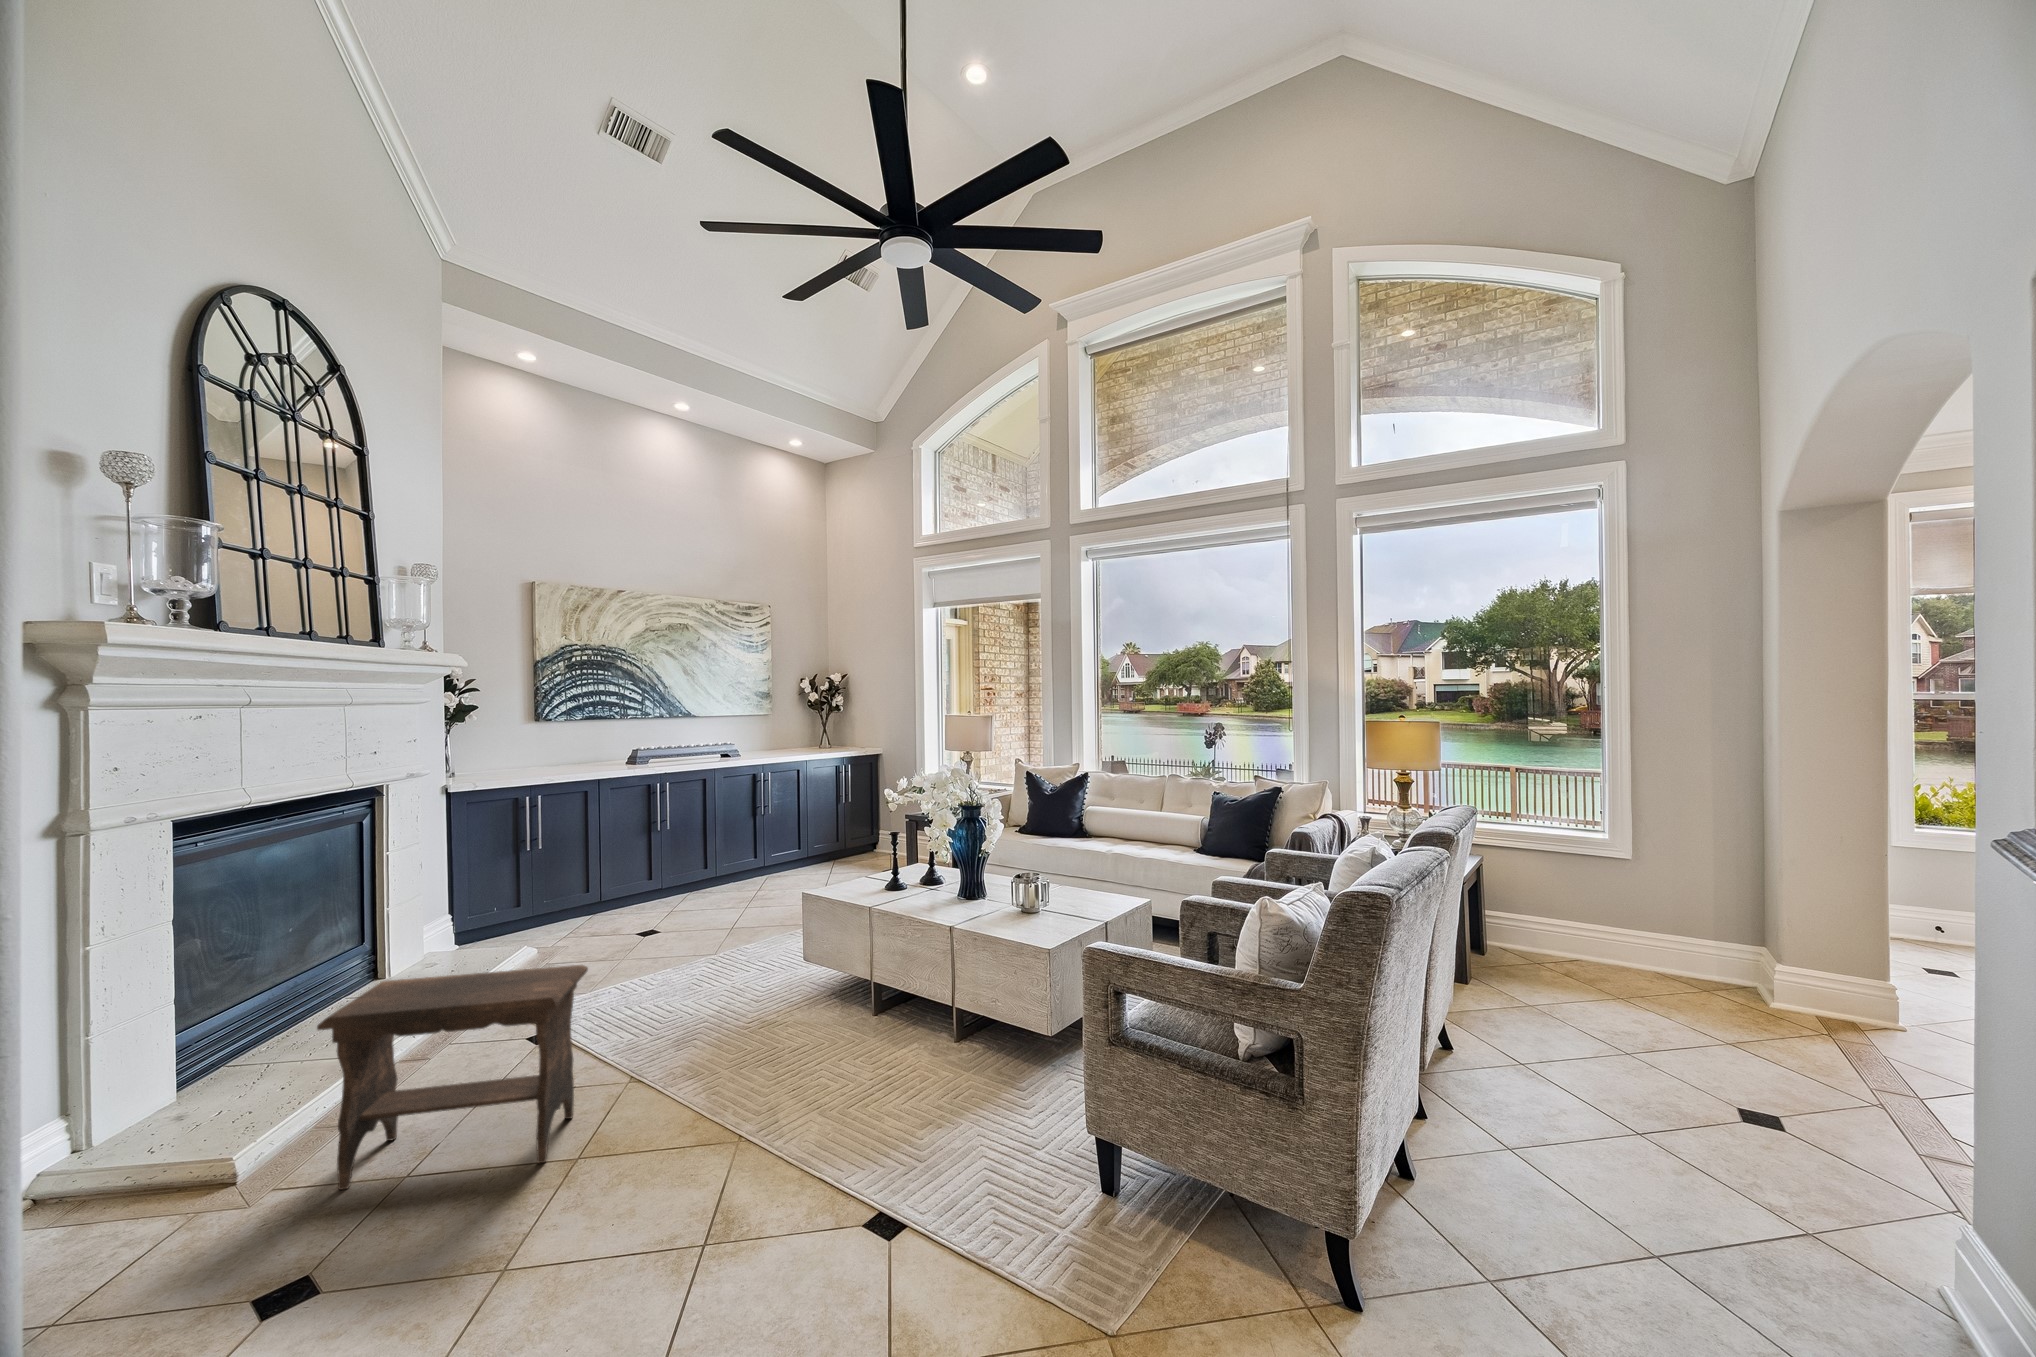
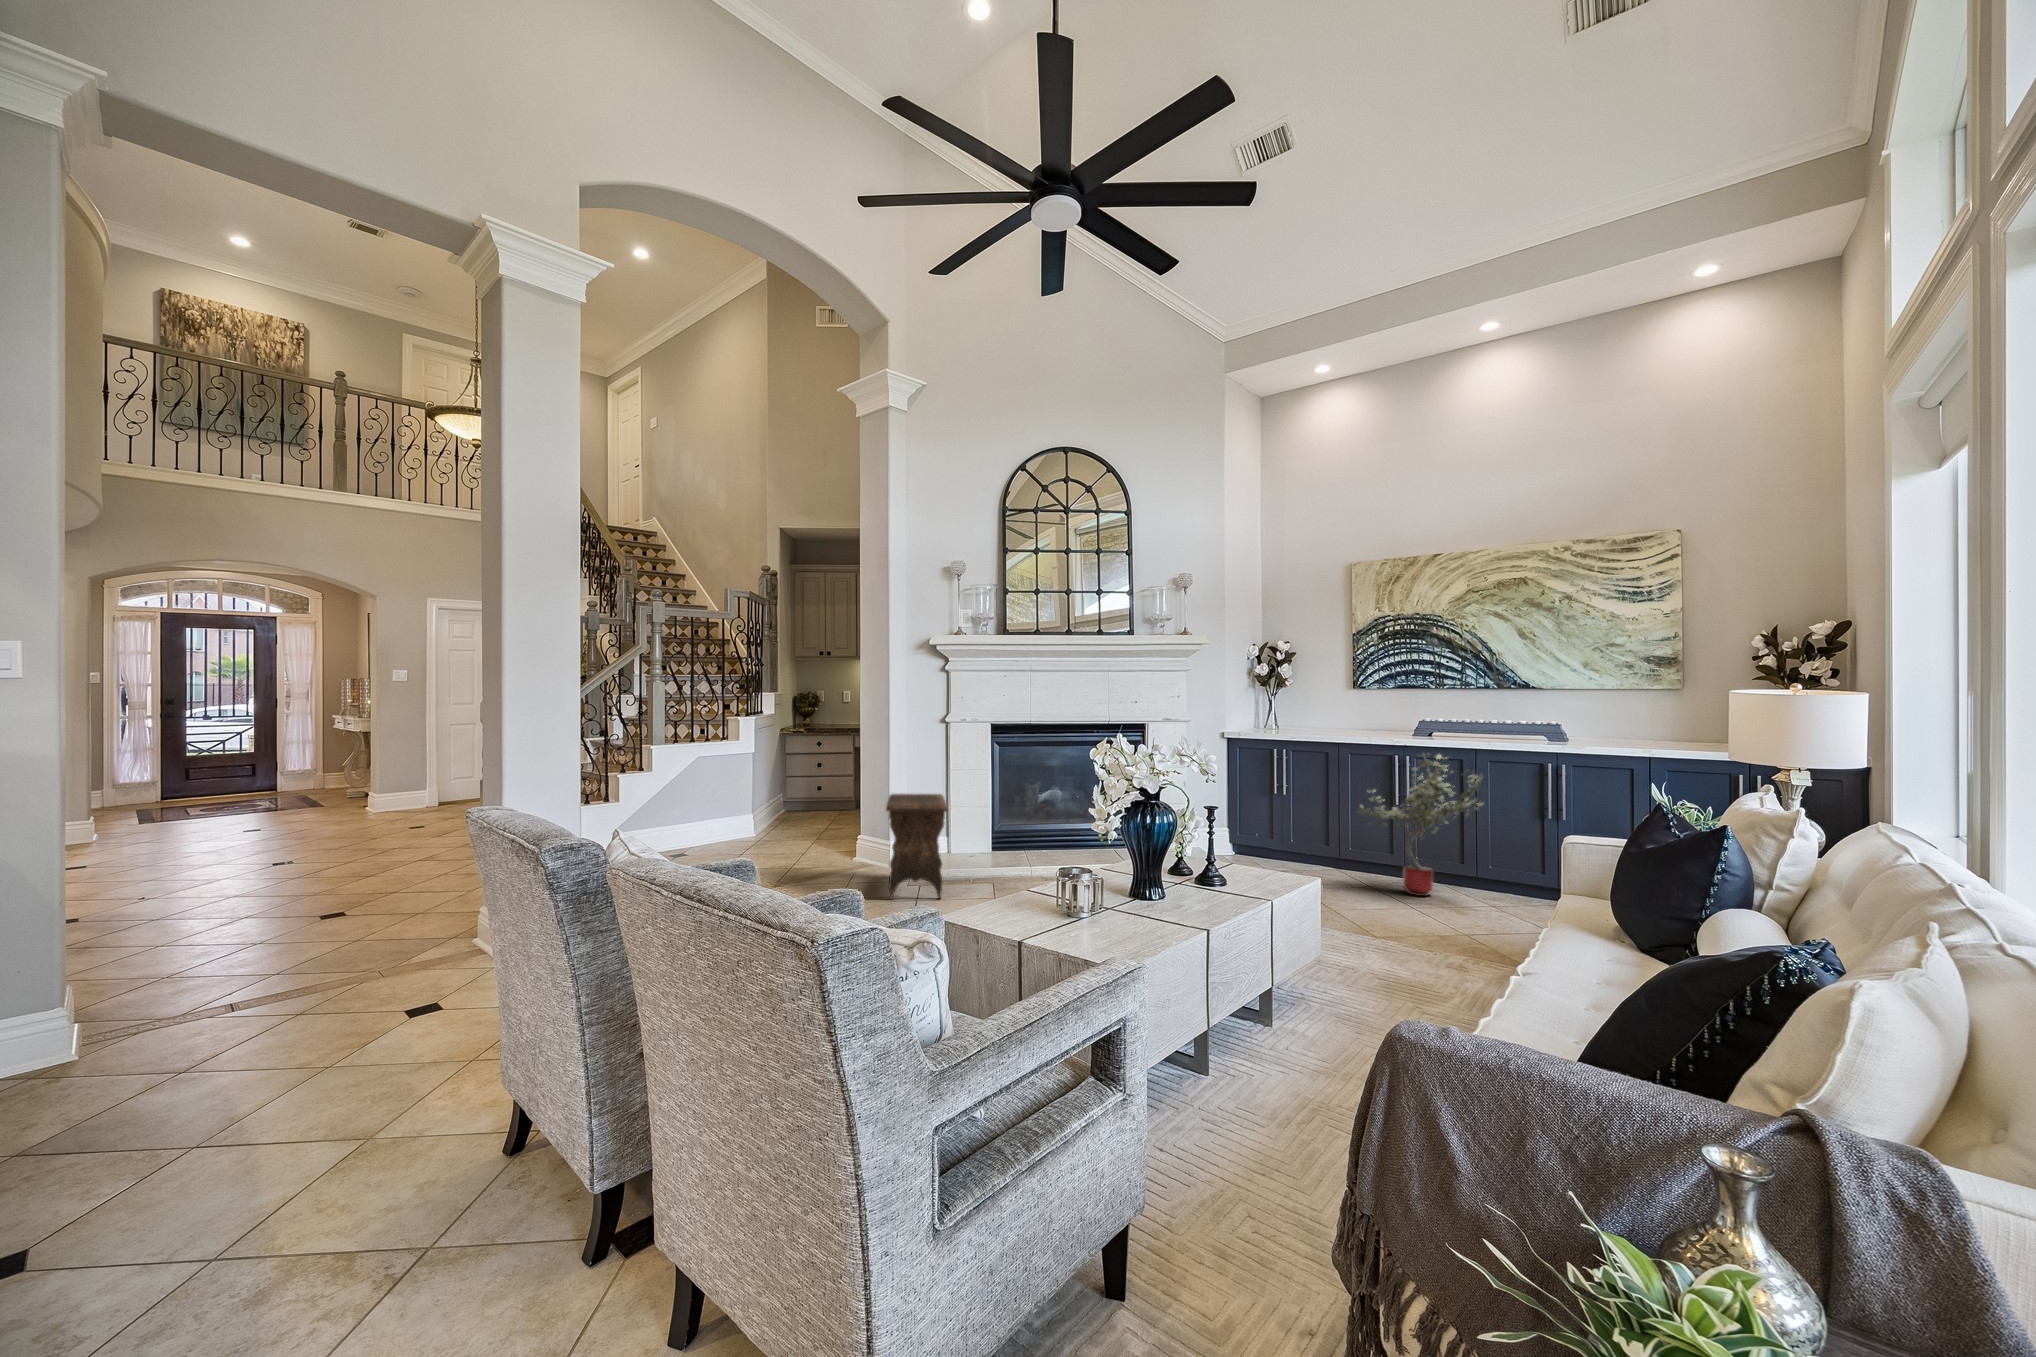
potted tree: none [663,779,753,905] -> present [1359,754,1483,896]

